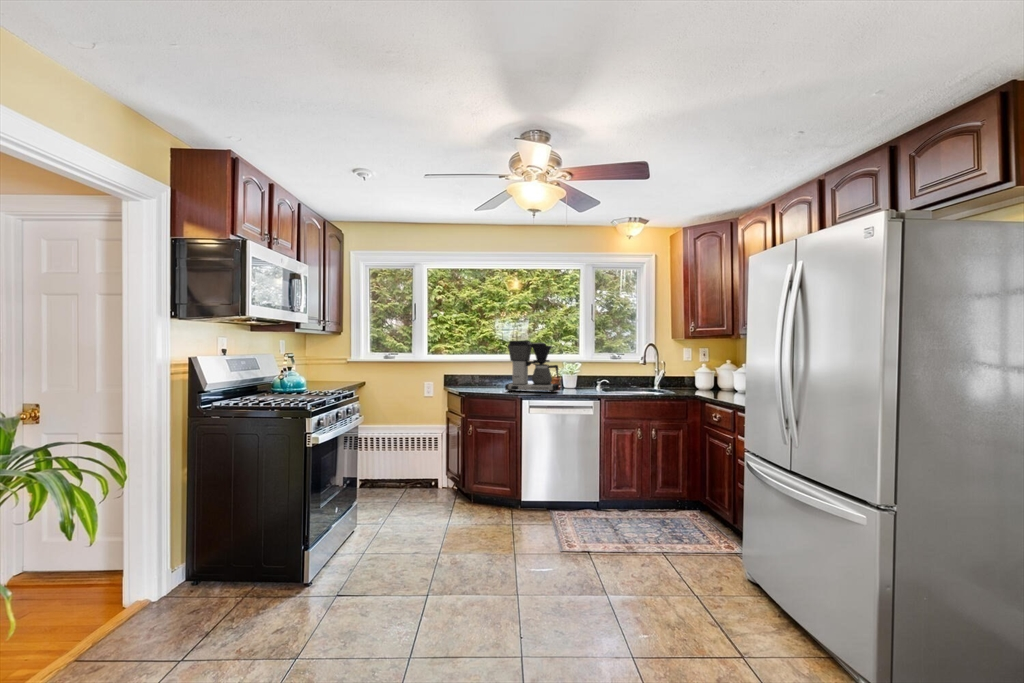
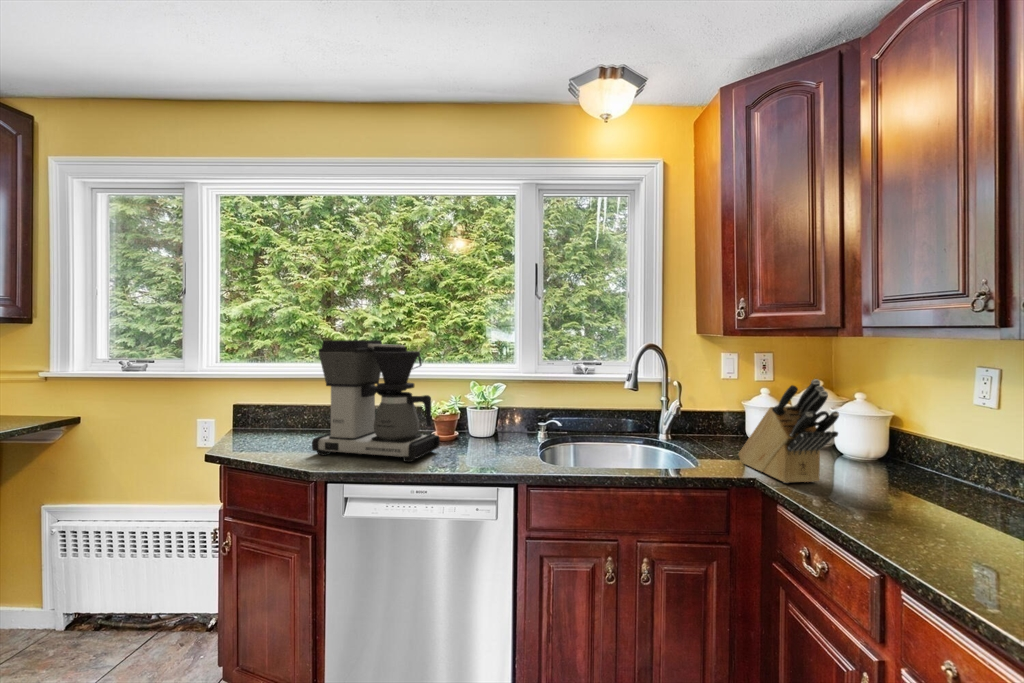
knife block: none [691,355,728,396] -> present [739,379,839,483]

